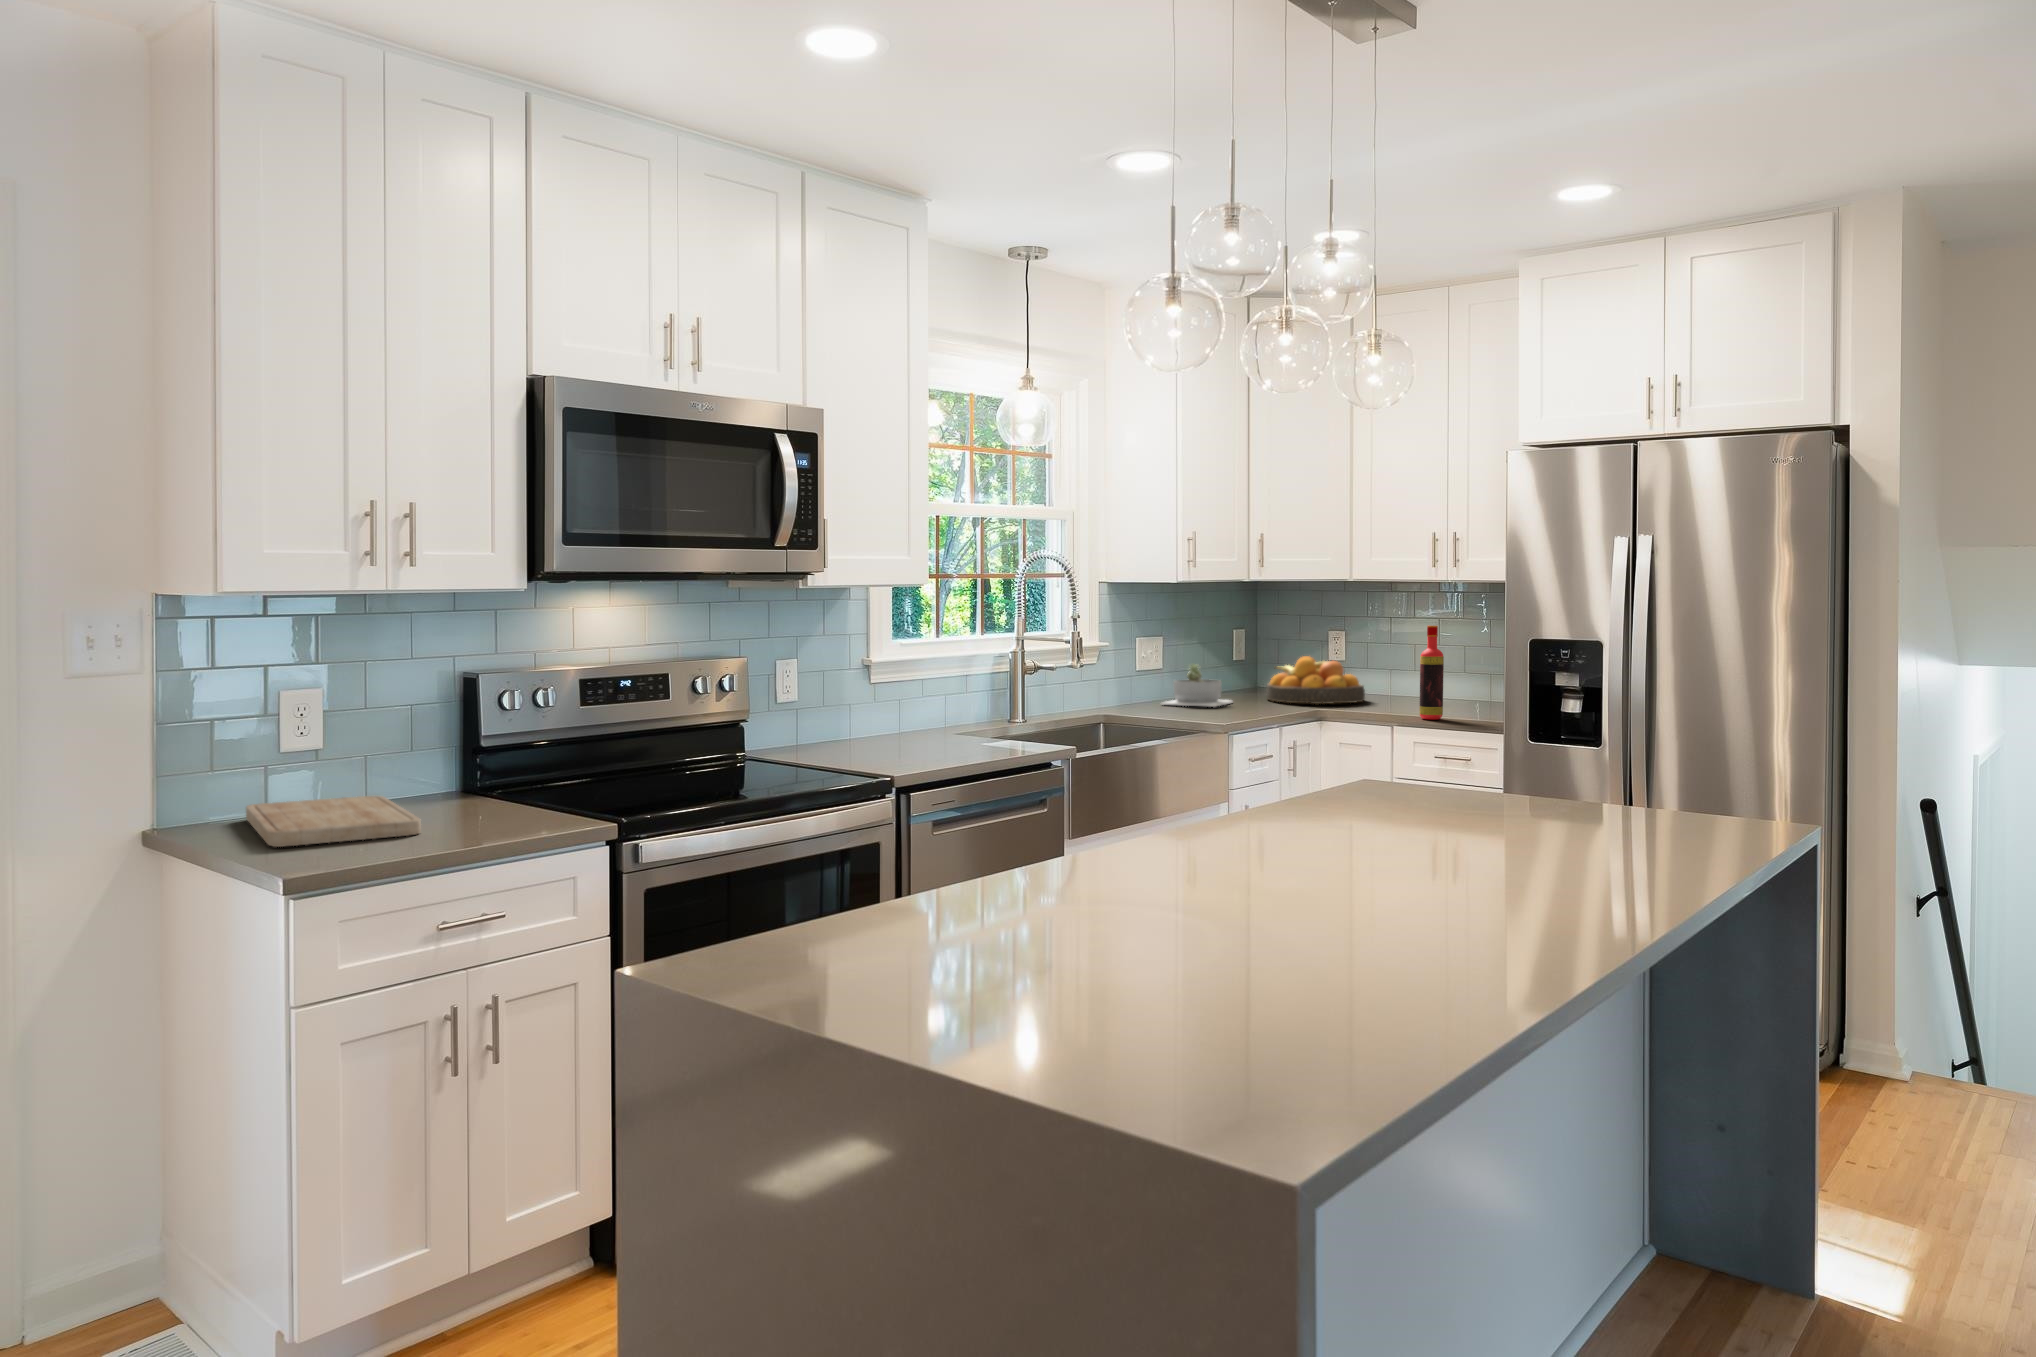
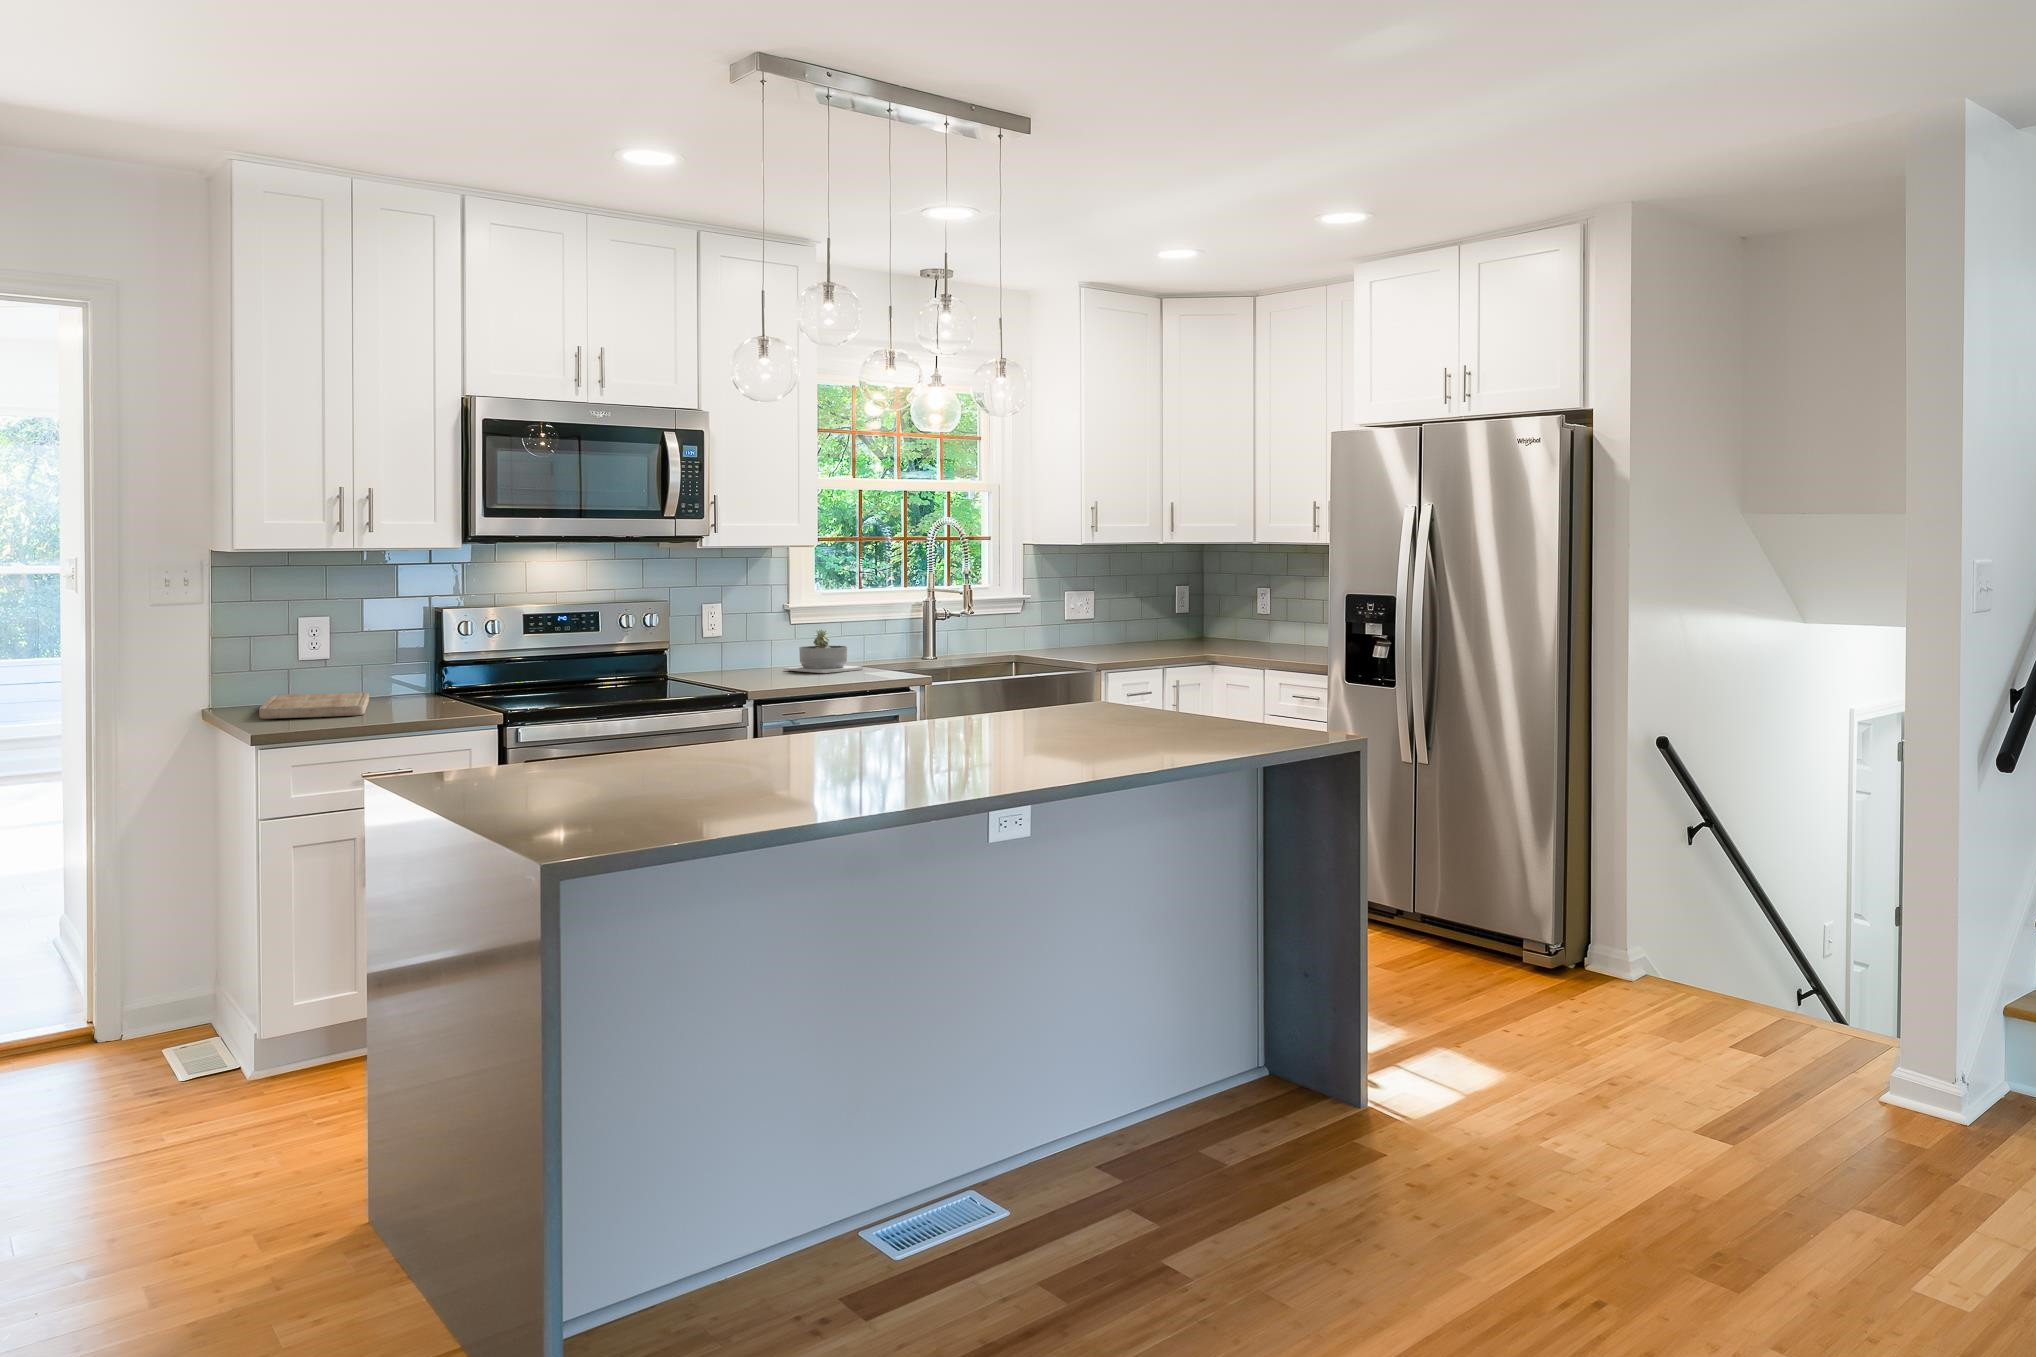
bottle: present [1419,626,1444,719] -> none [1279,583,1300,664]
fruit bowl: present [1266,656,1365,704] -> none [1183,609,1267,650]
succulent planter: present [1161,663,1233,707] -> present [783,630,863,673]

